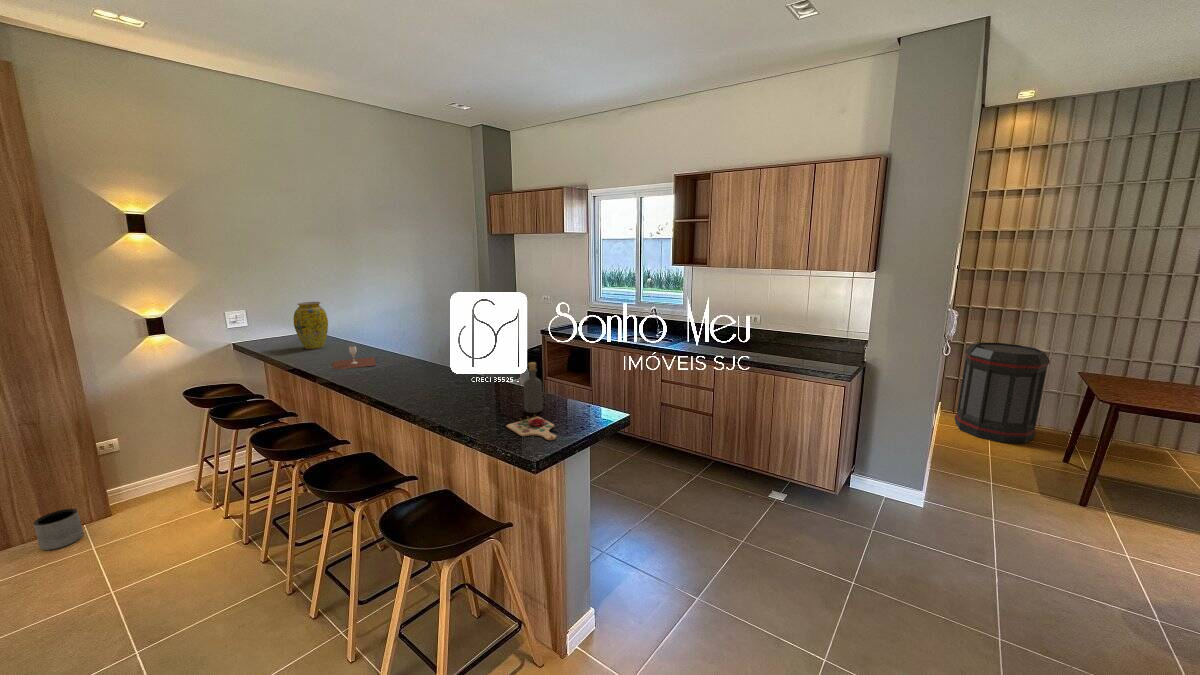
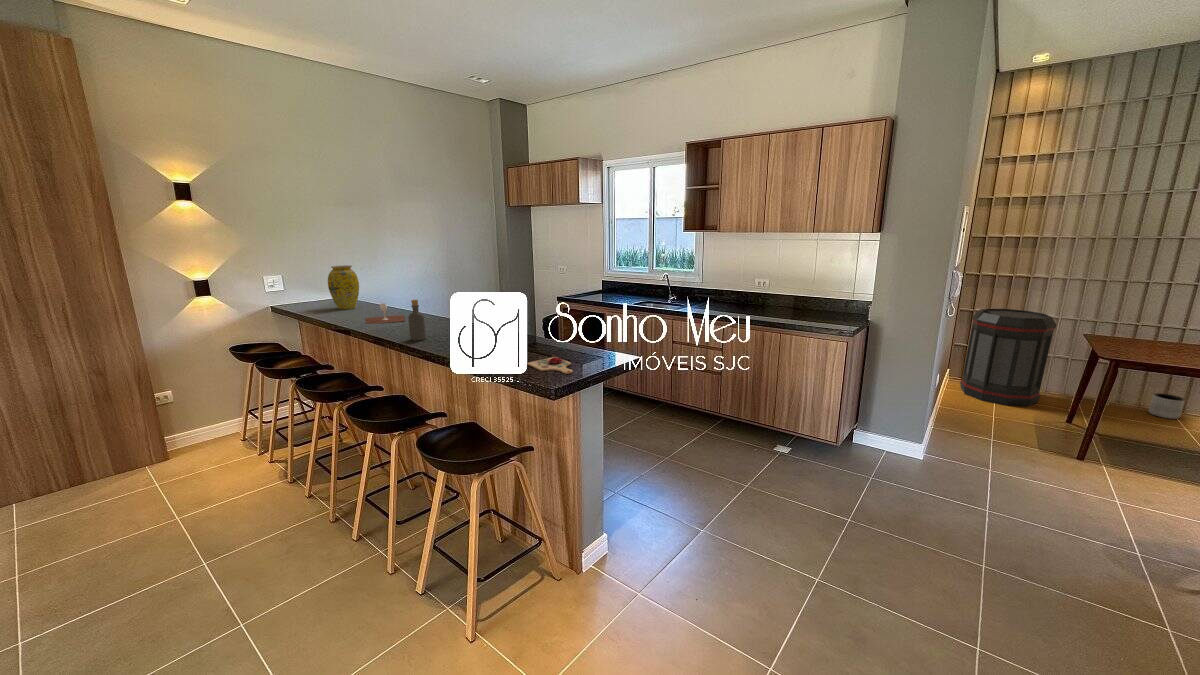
bottle: present [524,362,543,413] -> present [408,300,426,341]
planter: present [33,509,83,550] -> present [1148,393,1185,419]

